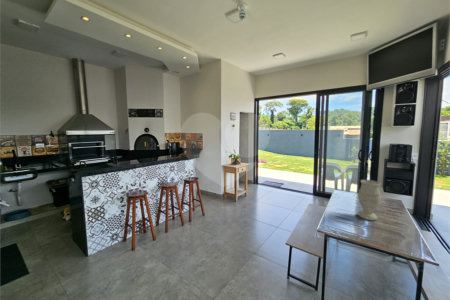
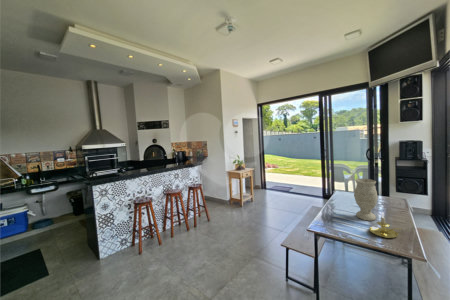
candle holder: none [374,213,406,238] -> present [369,214,399,238]

